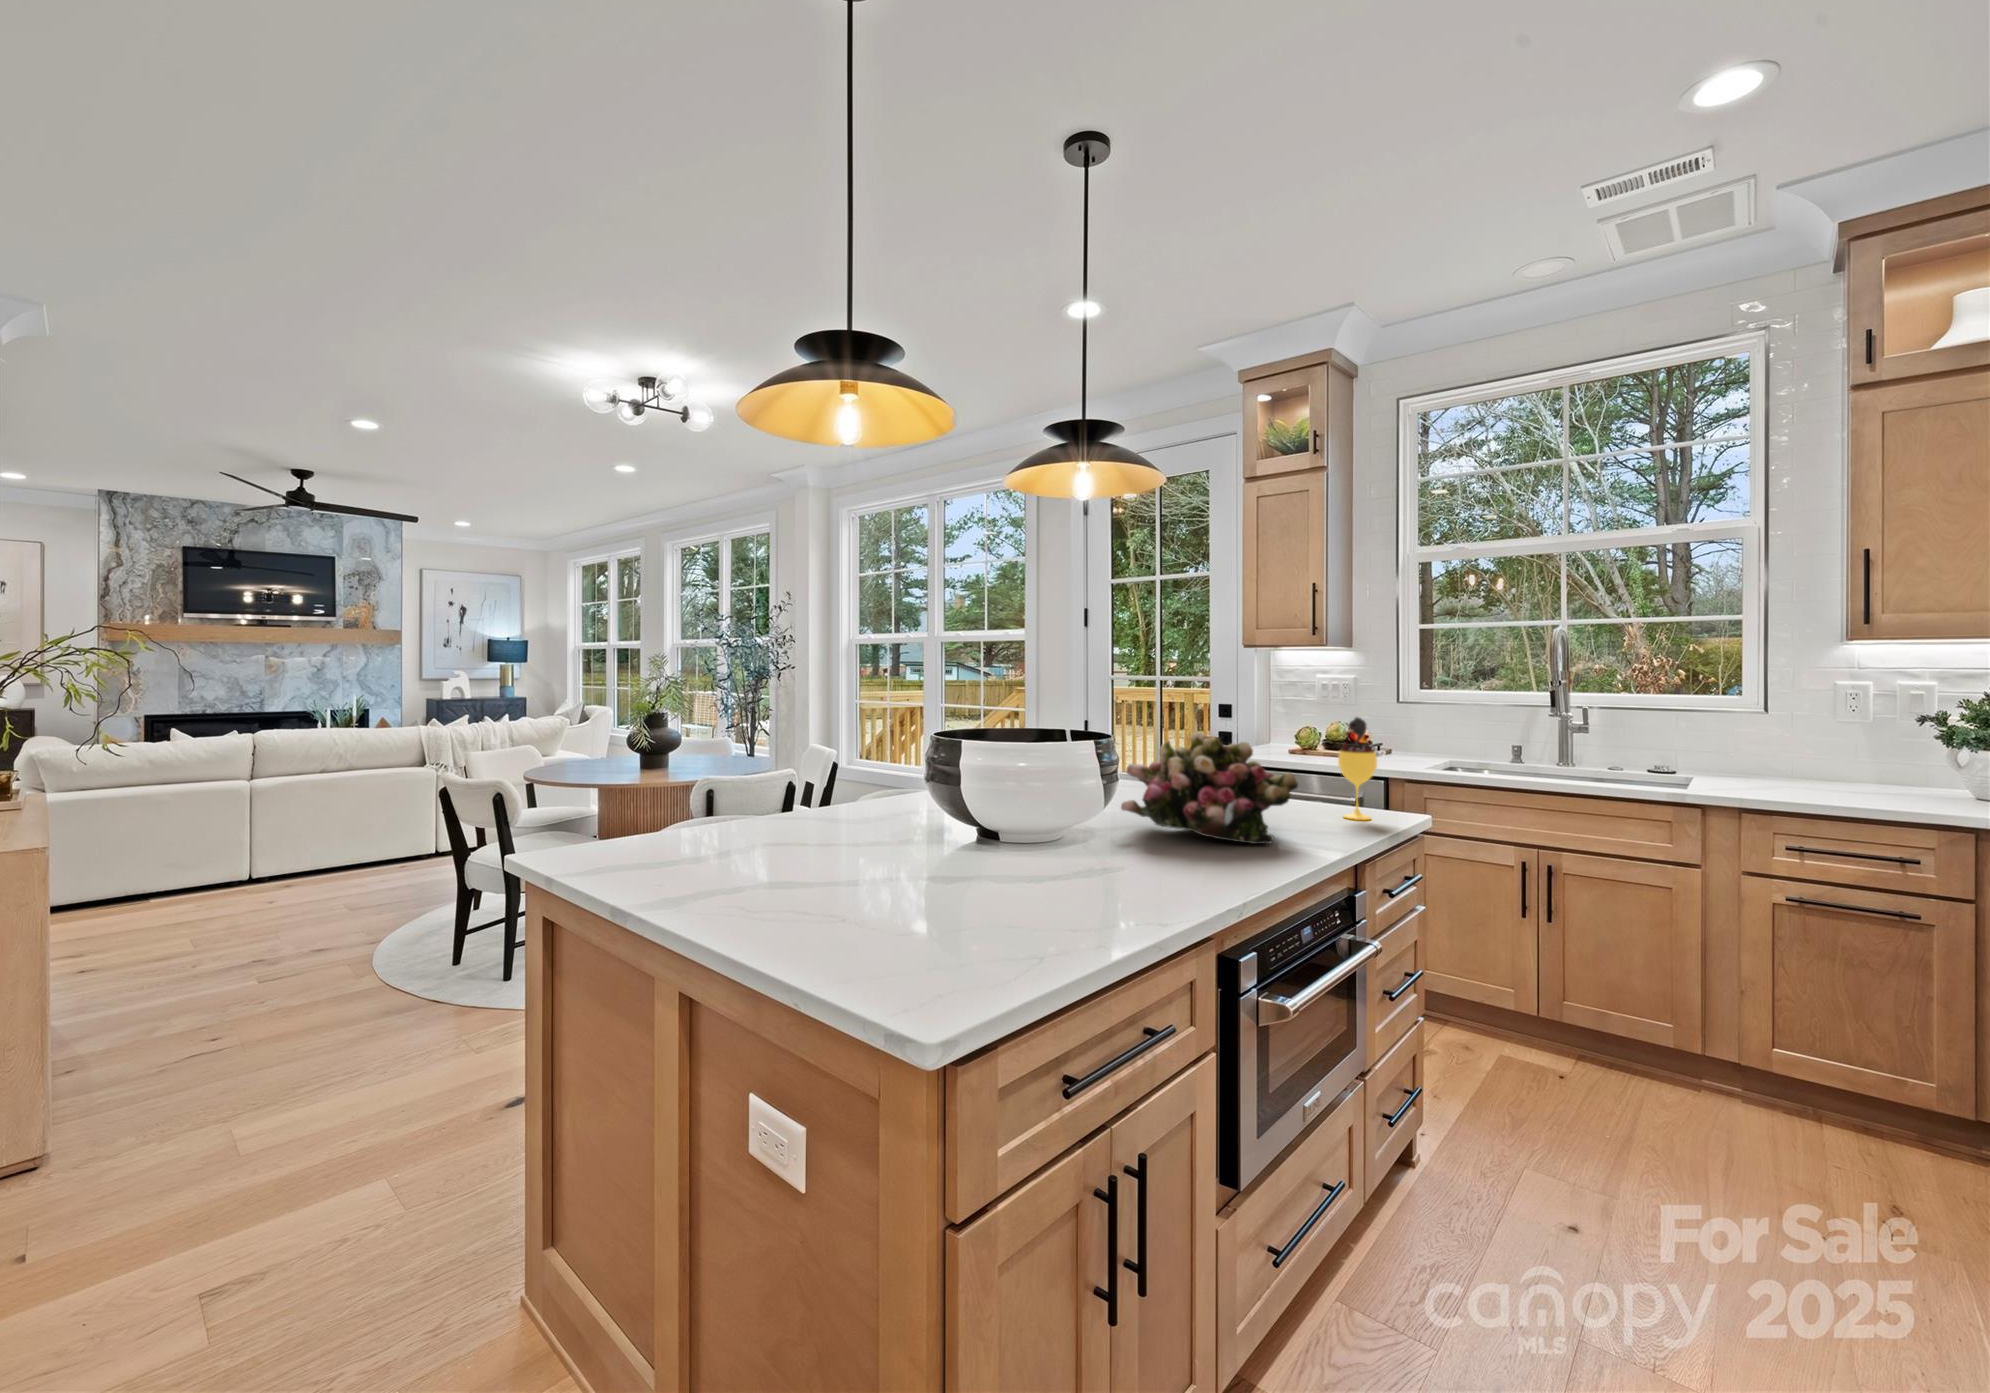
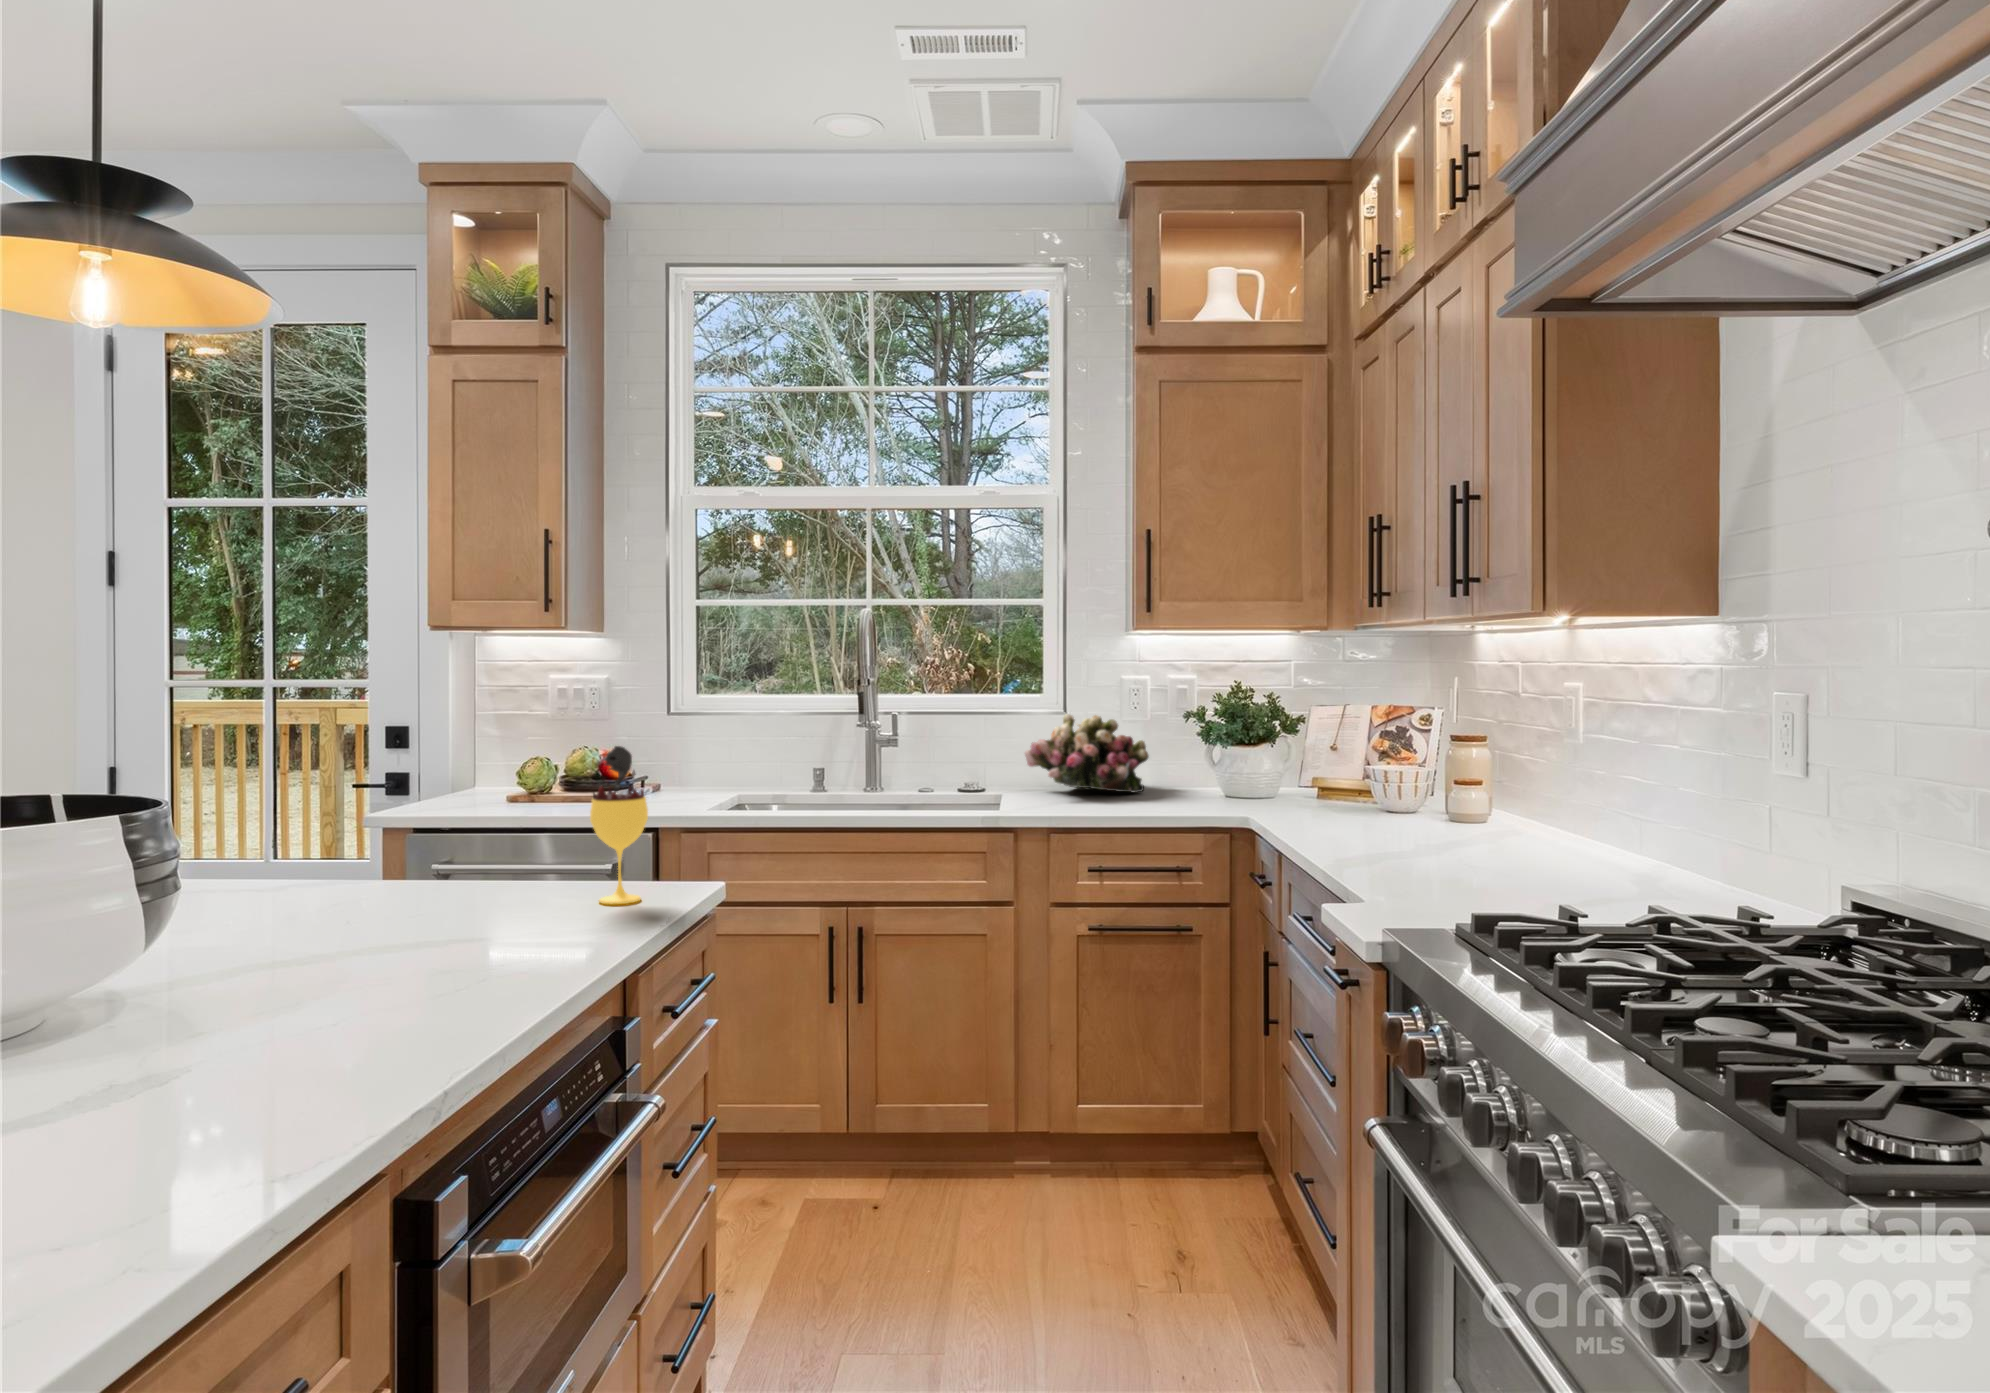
flower arrangement: present [1121,732,1298,844] -> present [1025,714,1149,793]

